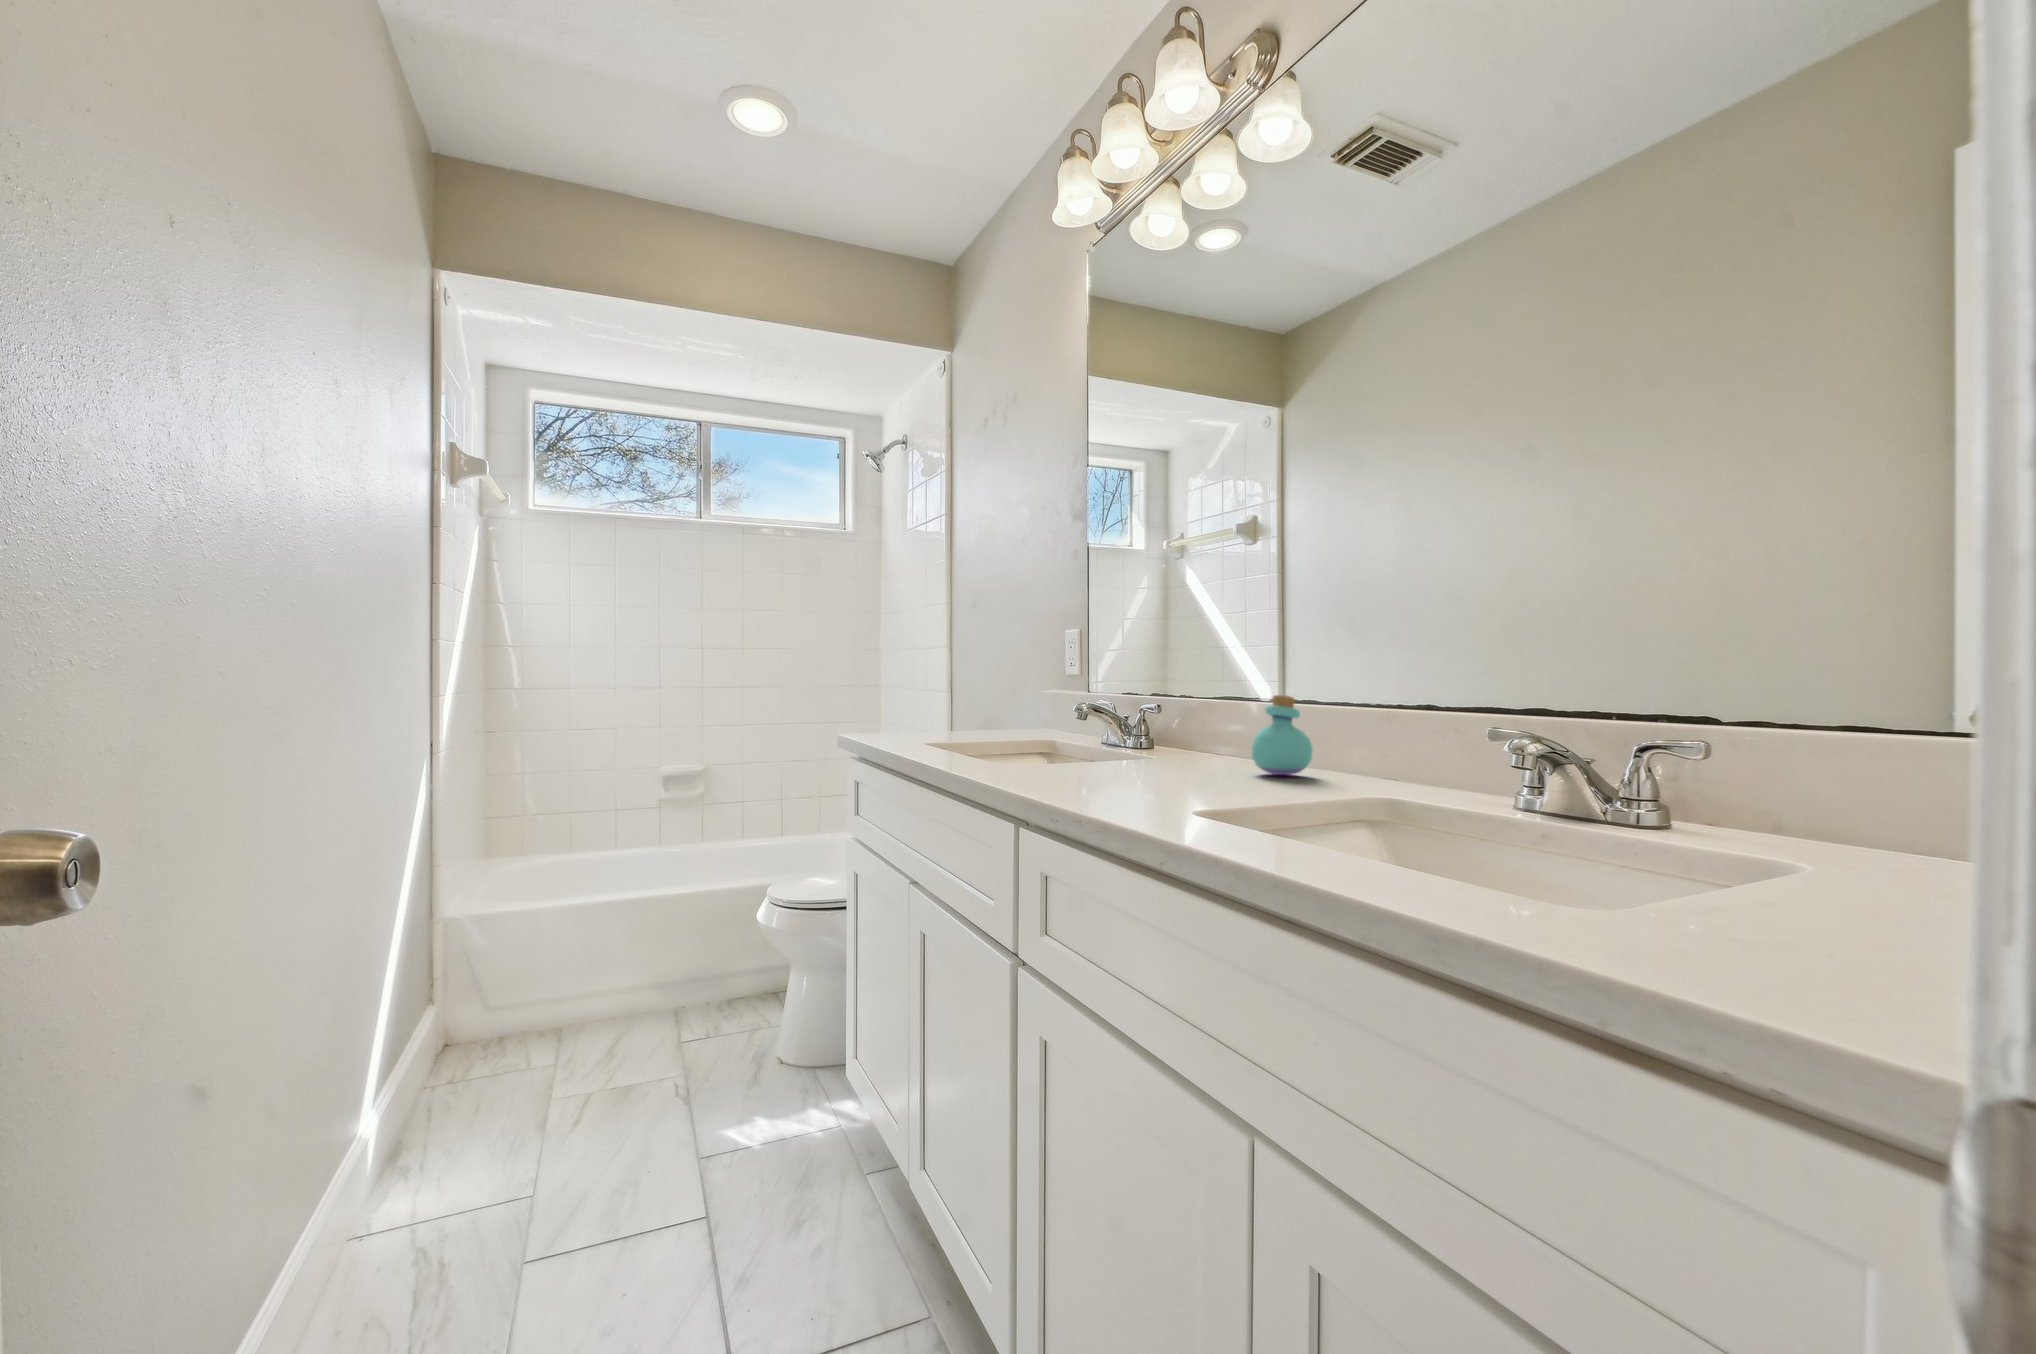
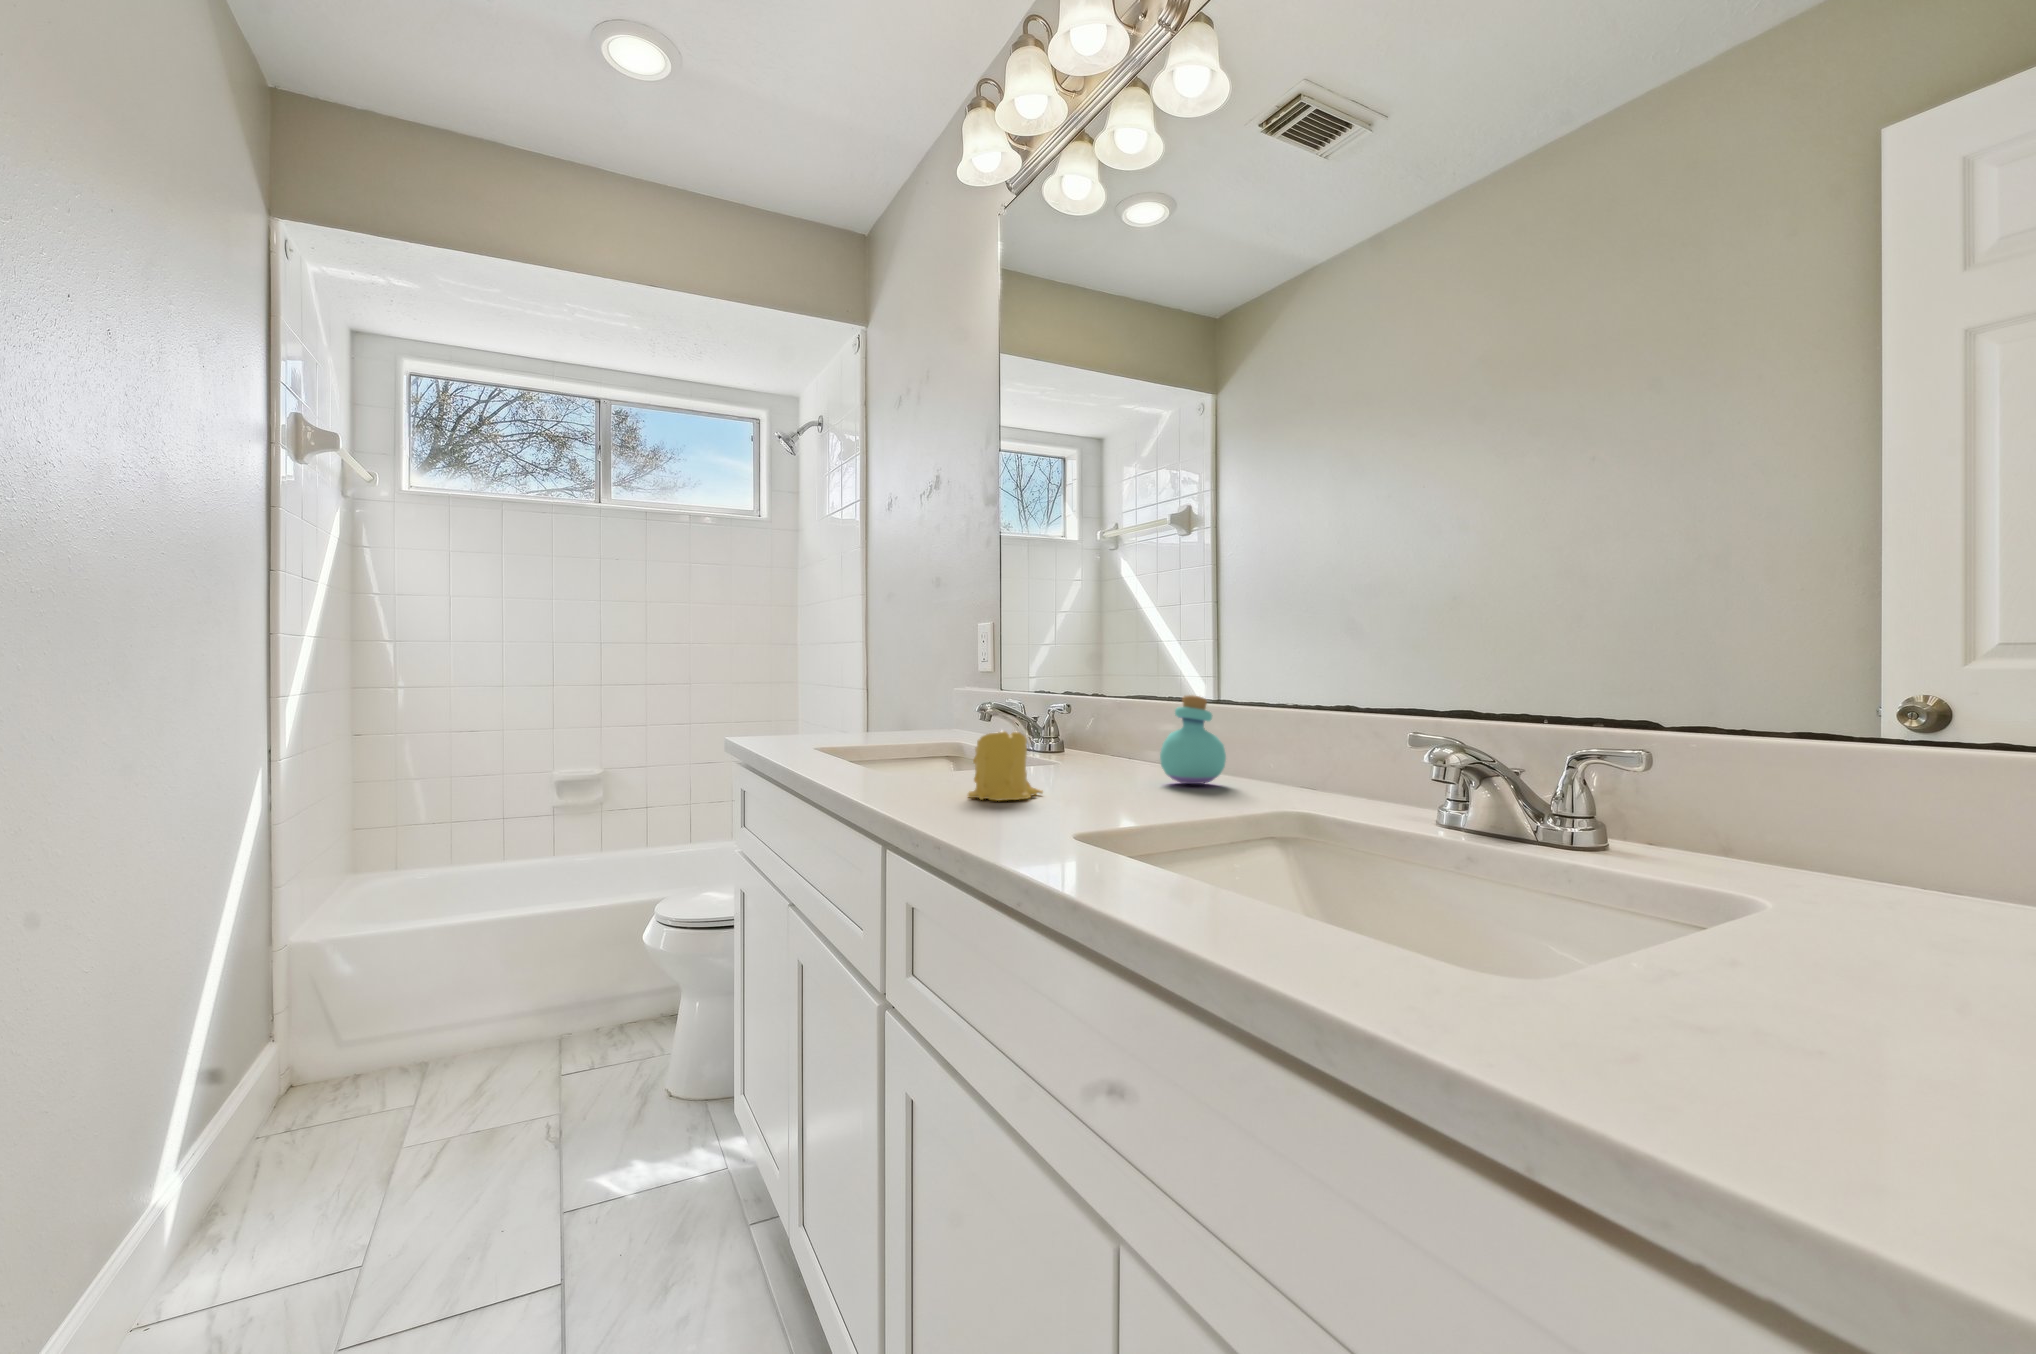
candle: none [1084,721,1151,785] -> present [968,731,1043,801]

